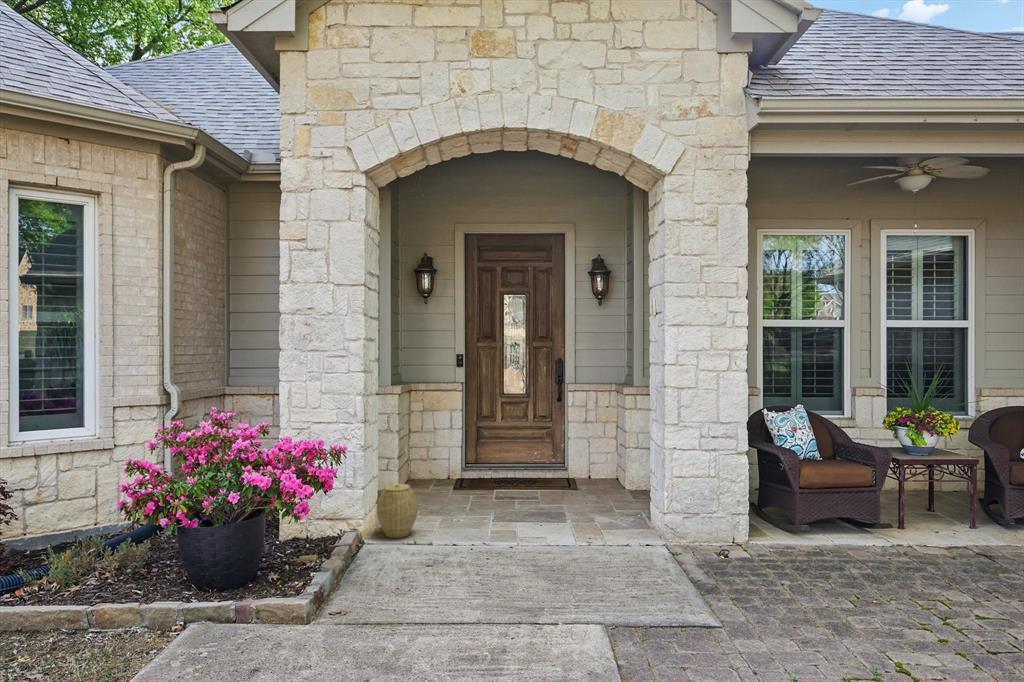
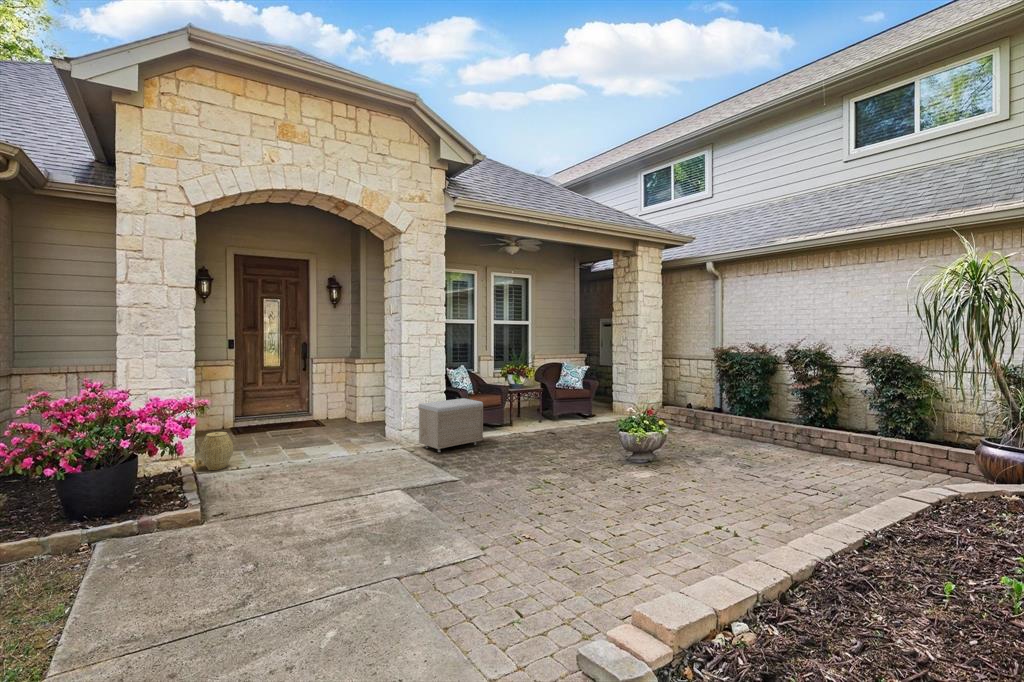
storage bench: none [695,468,824,567] -> present [418,398,483,452]

